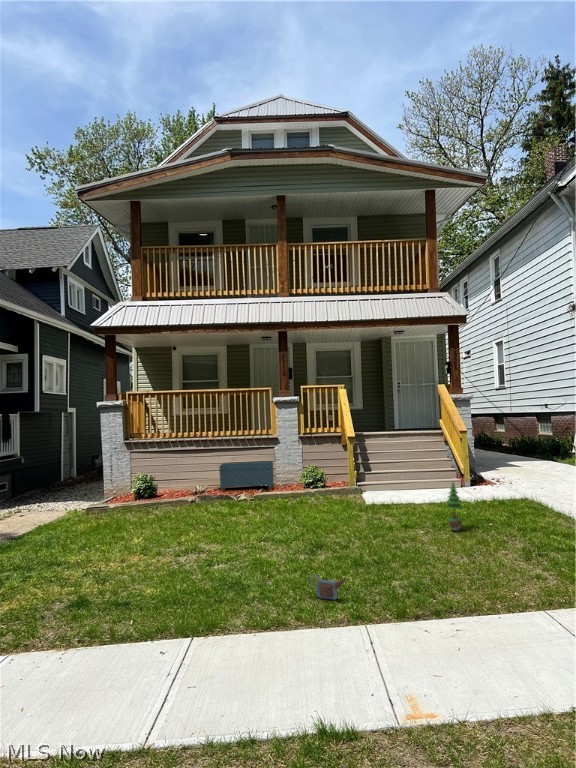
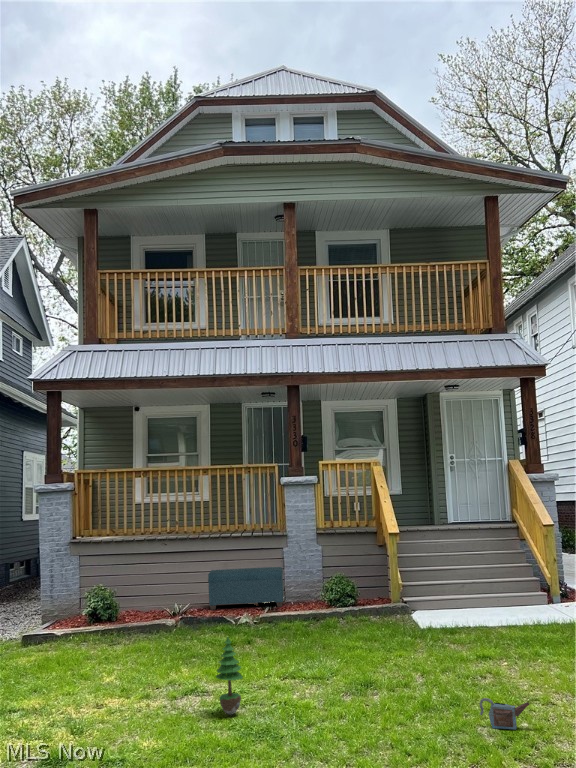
potted tree: present [446,483,462,531] -> present [216,637,243,715]
watering can: present [310,575,346,599] -> present [480,698,530,730]

